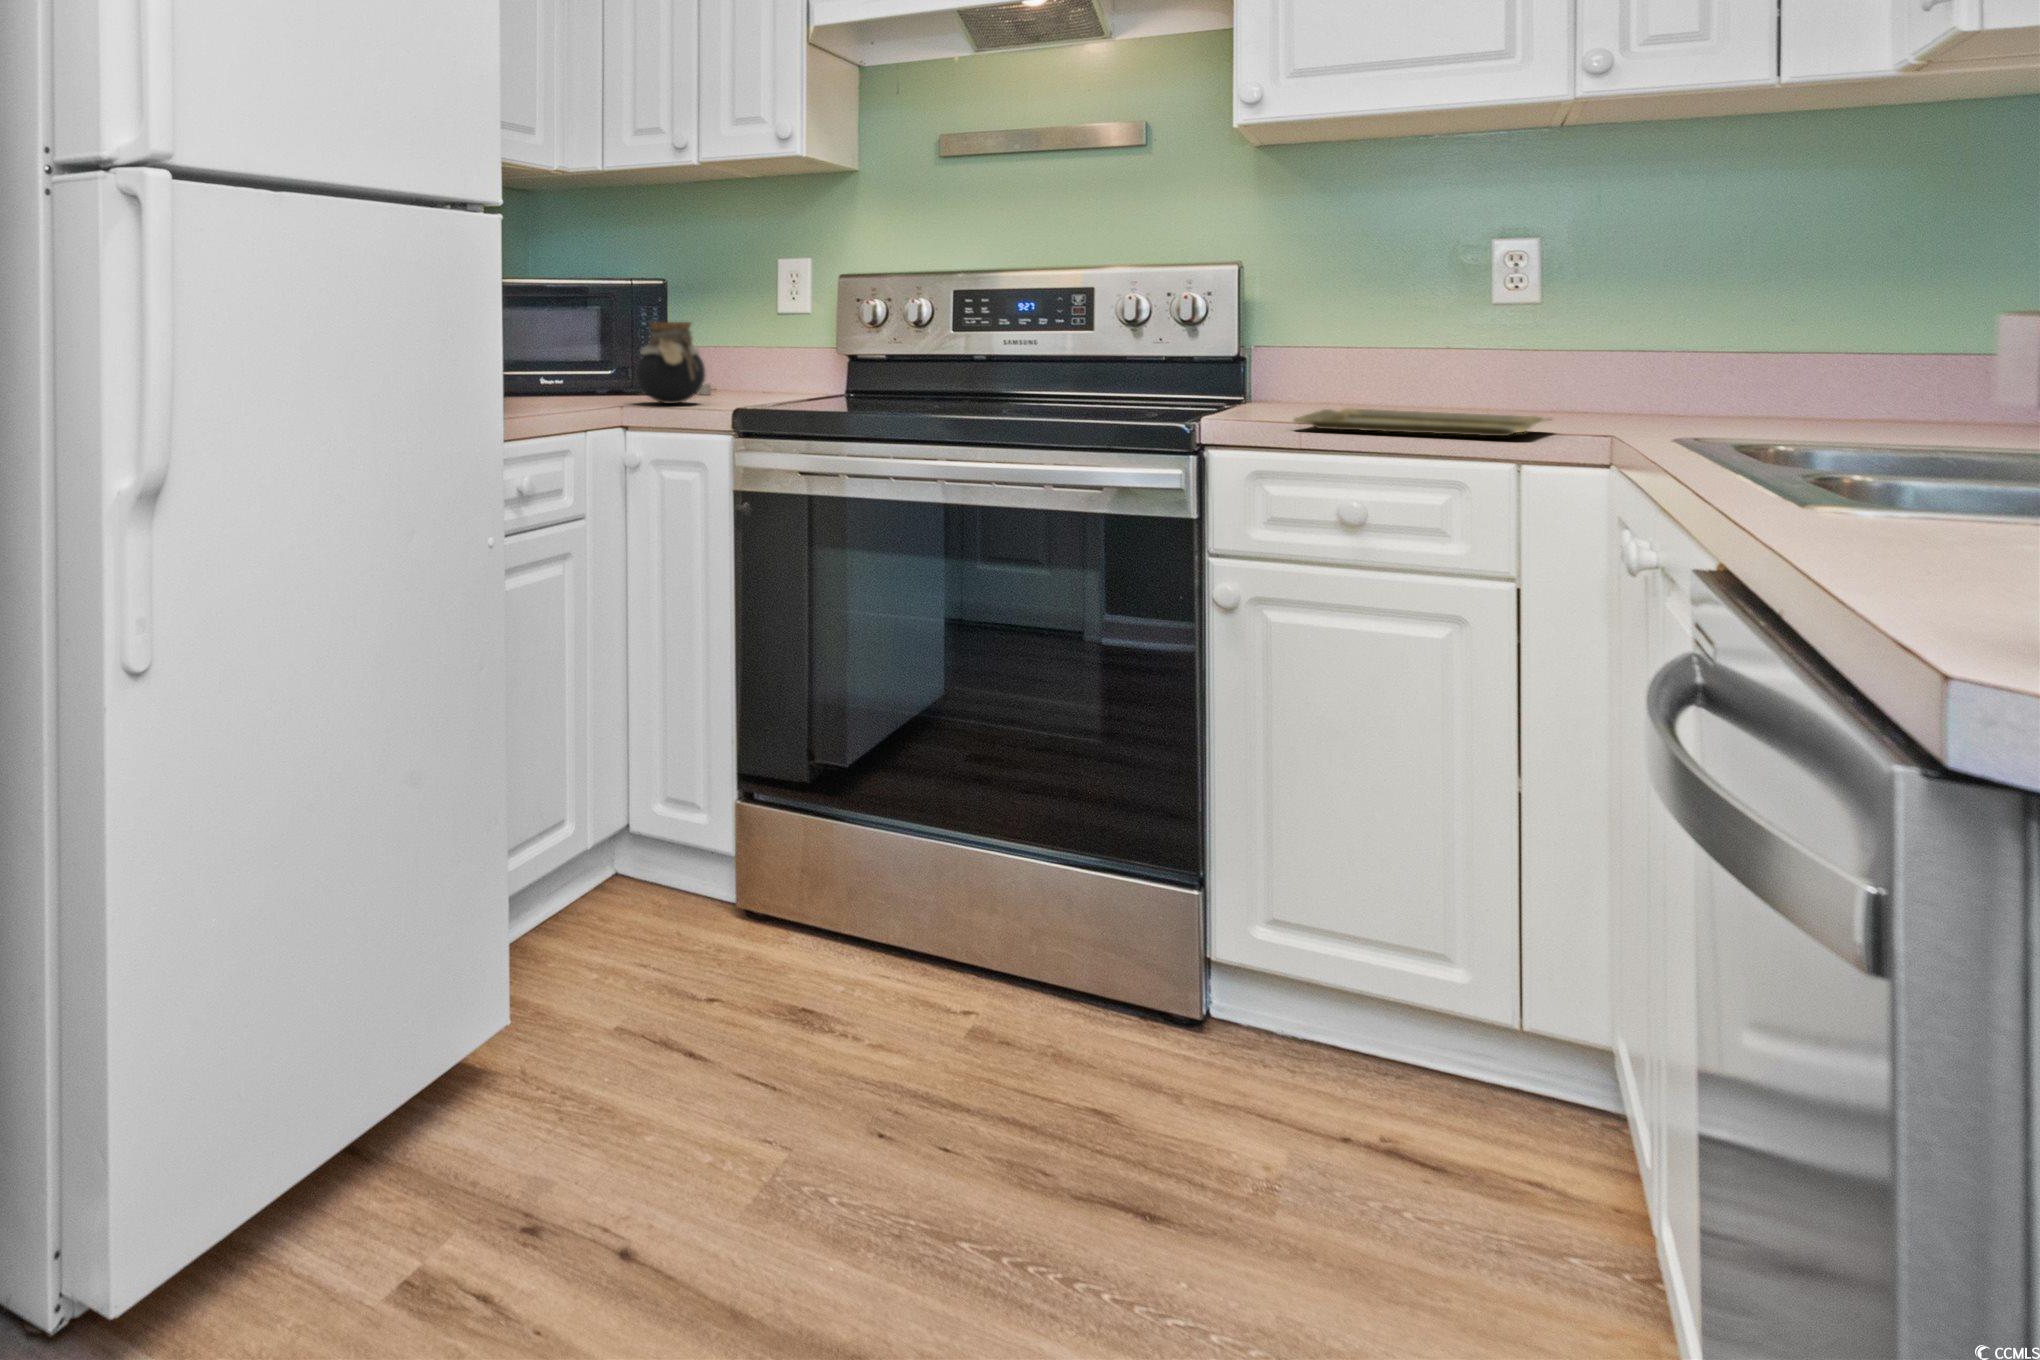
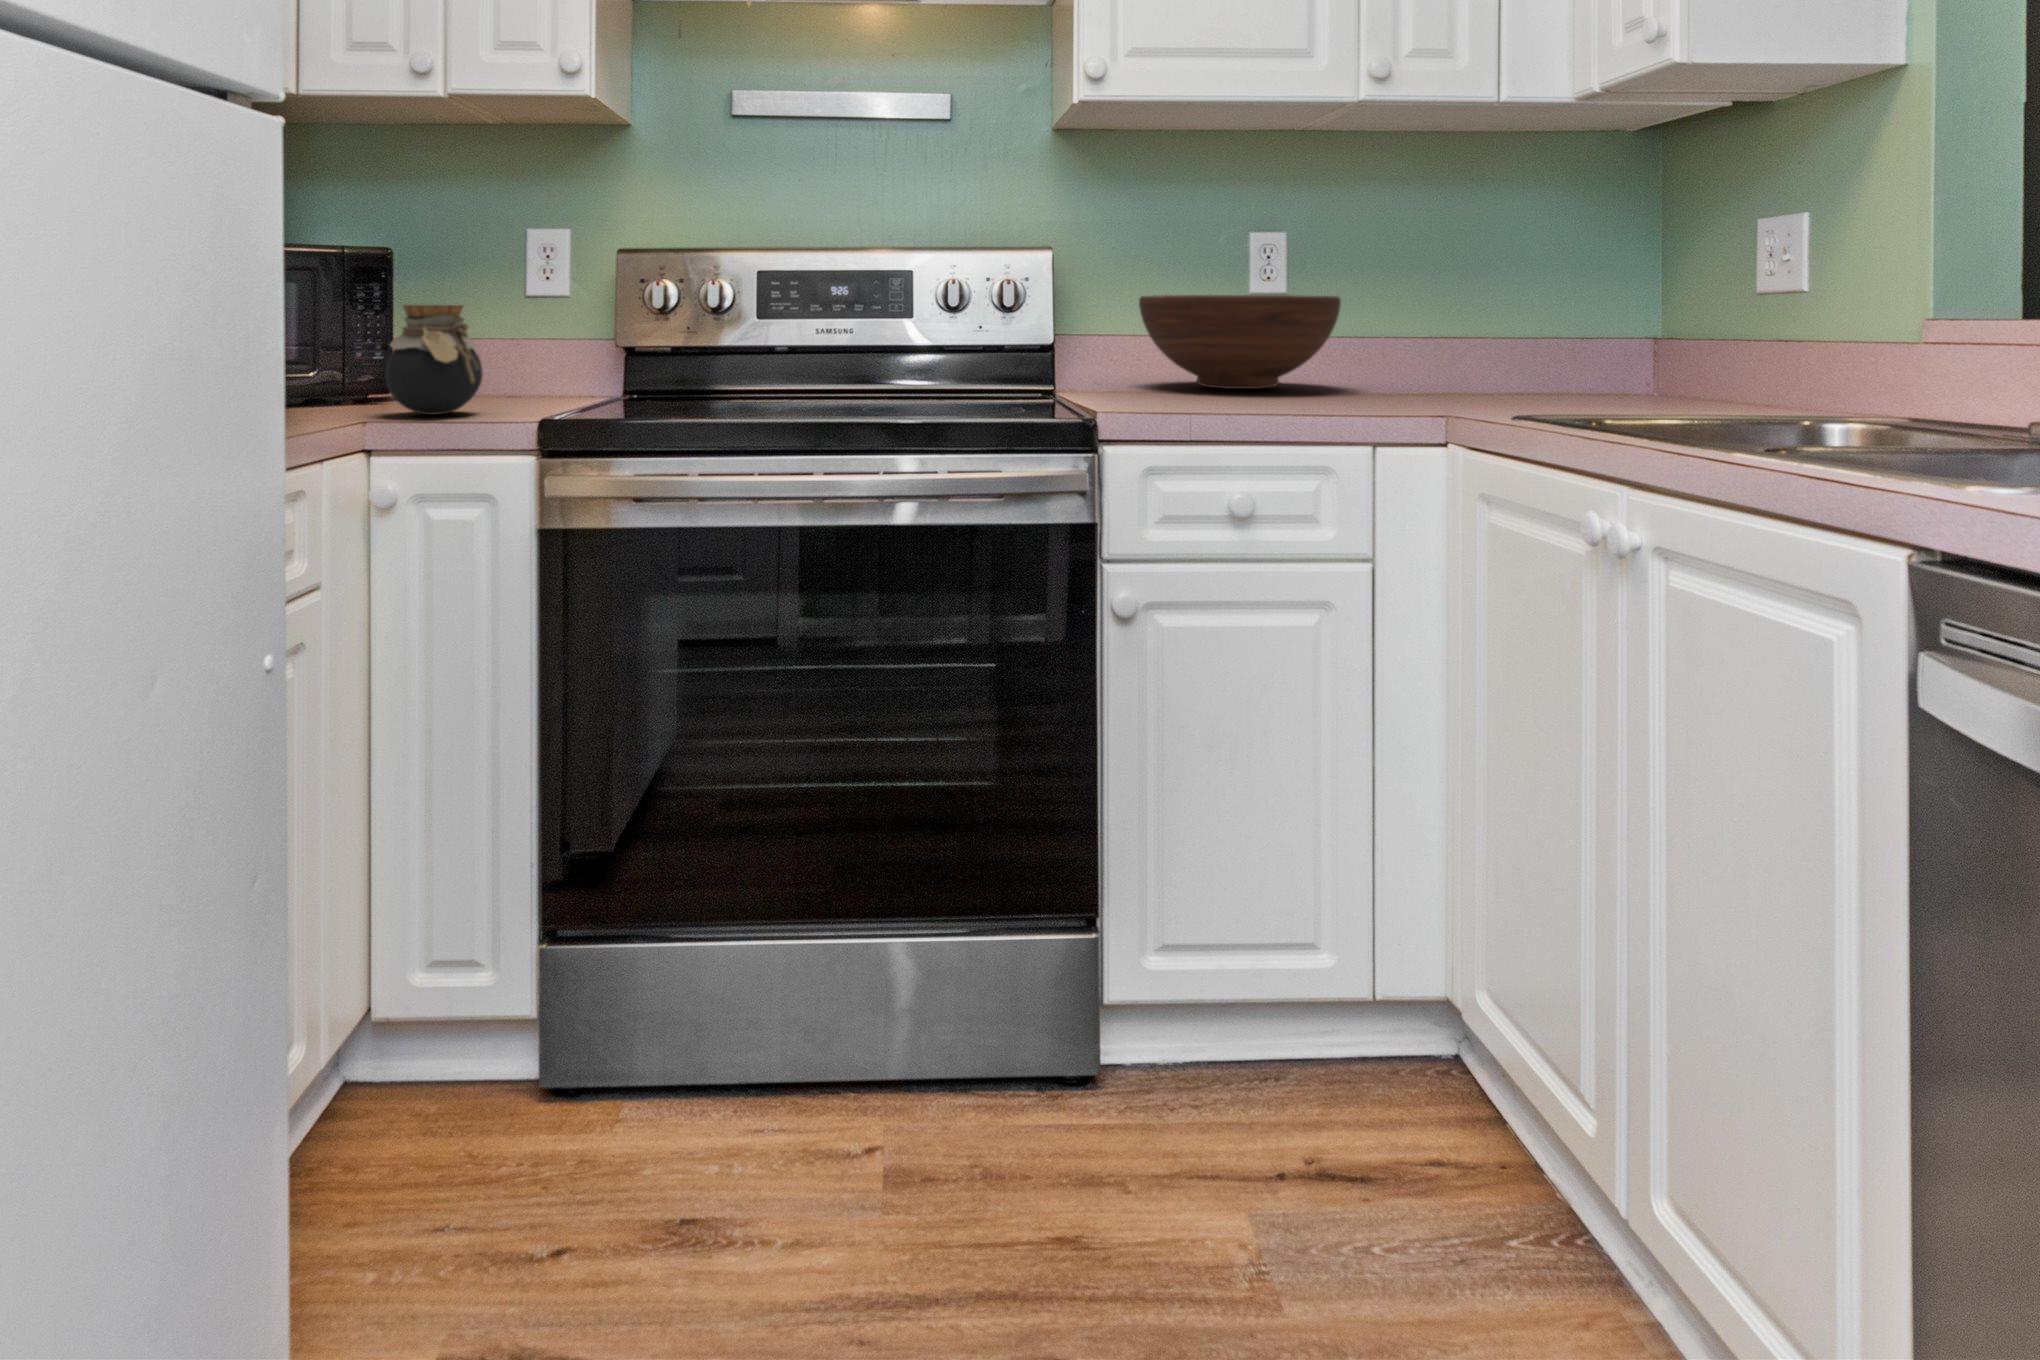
fruit bowl: none [1352,307,1601,407] -> present [1139,295,1341,389]
tray: present [1294,408,1550,436] -> none [1194,398,1419,425]

